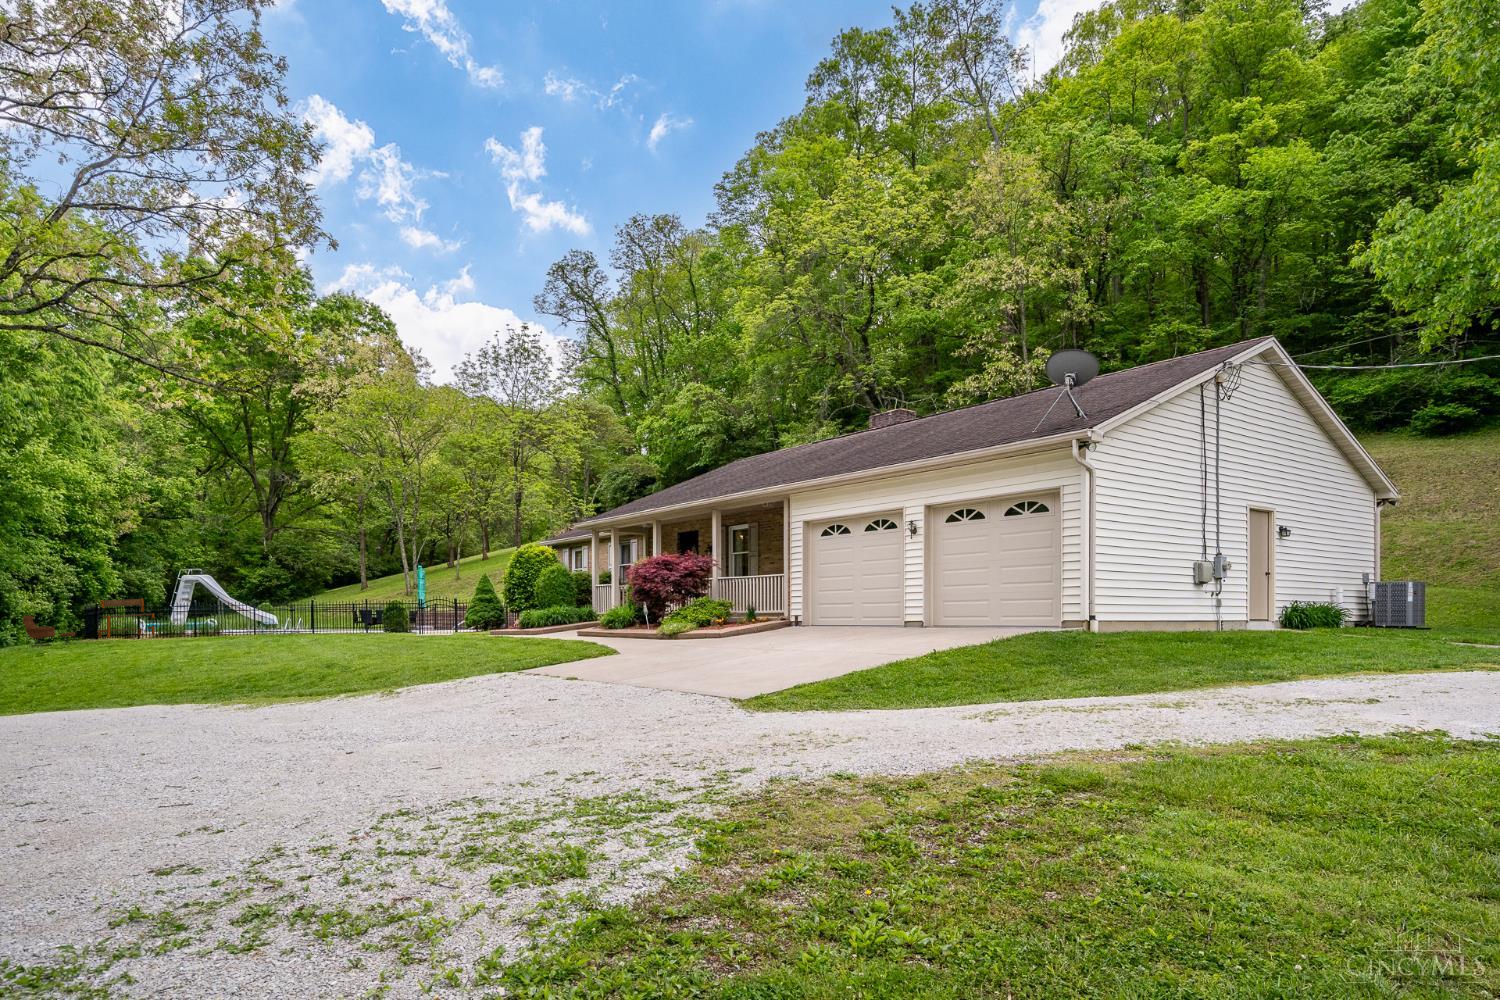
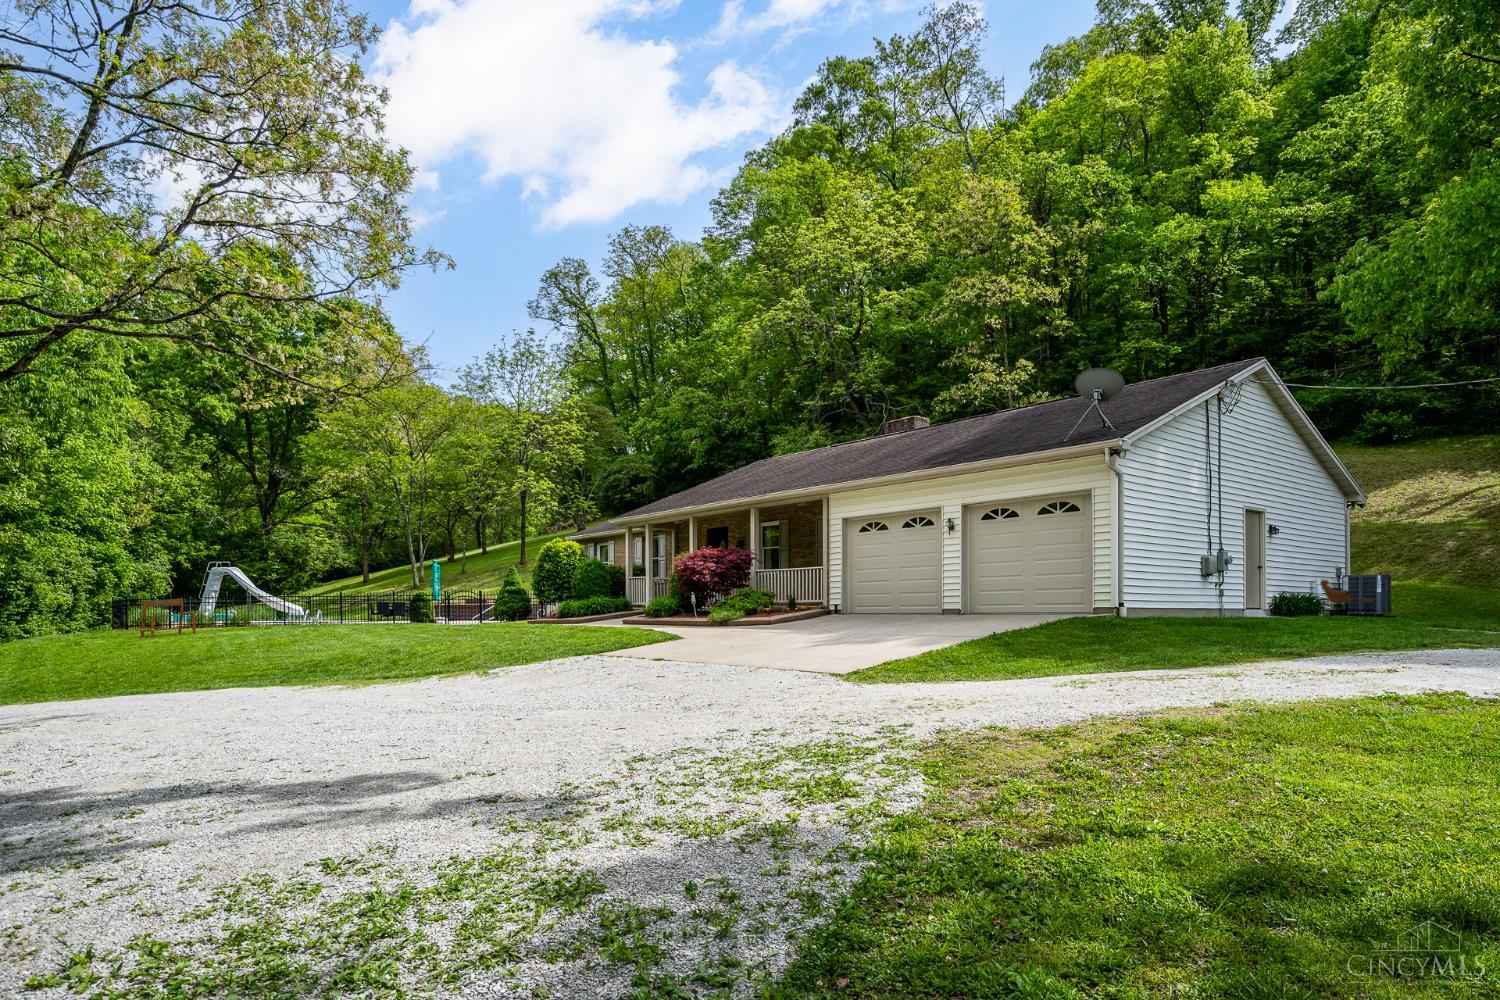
lounge chair: present [23,616,75,645] -> present [1320,580,1373,610]

